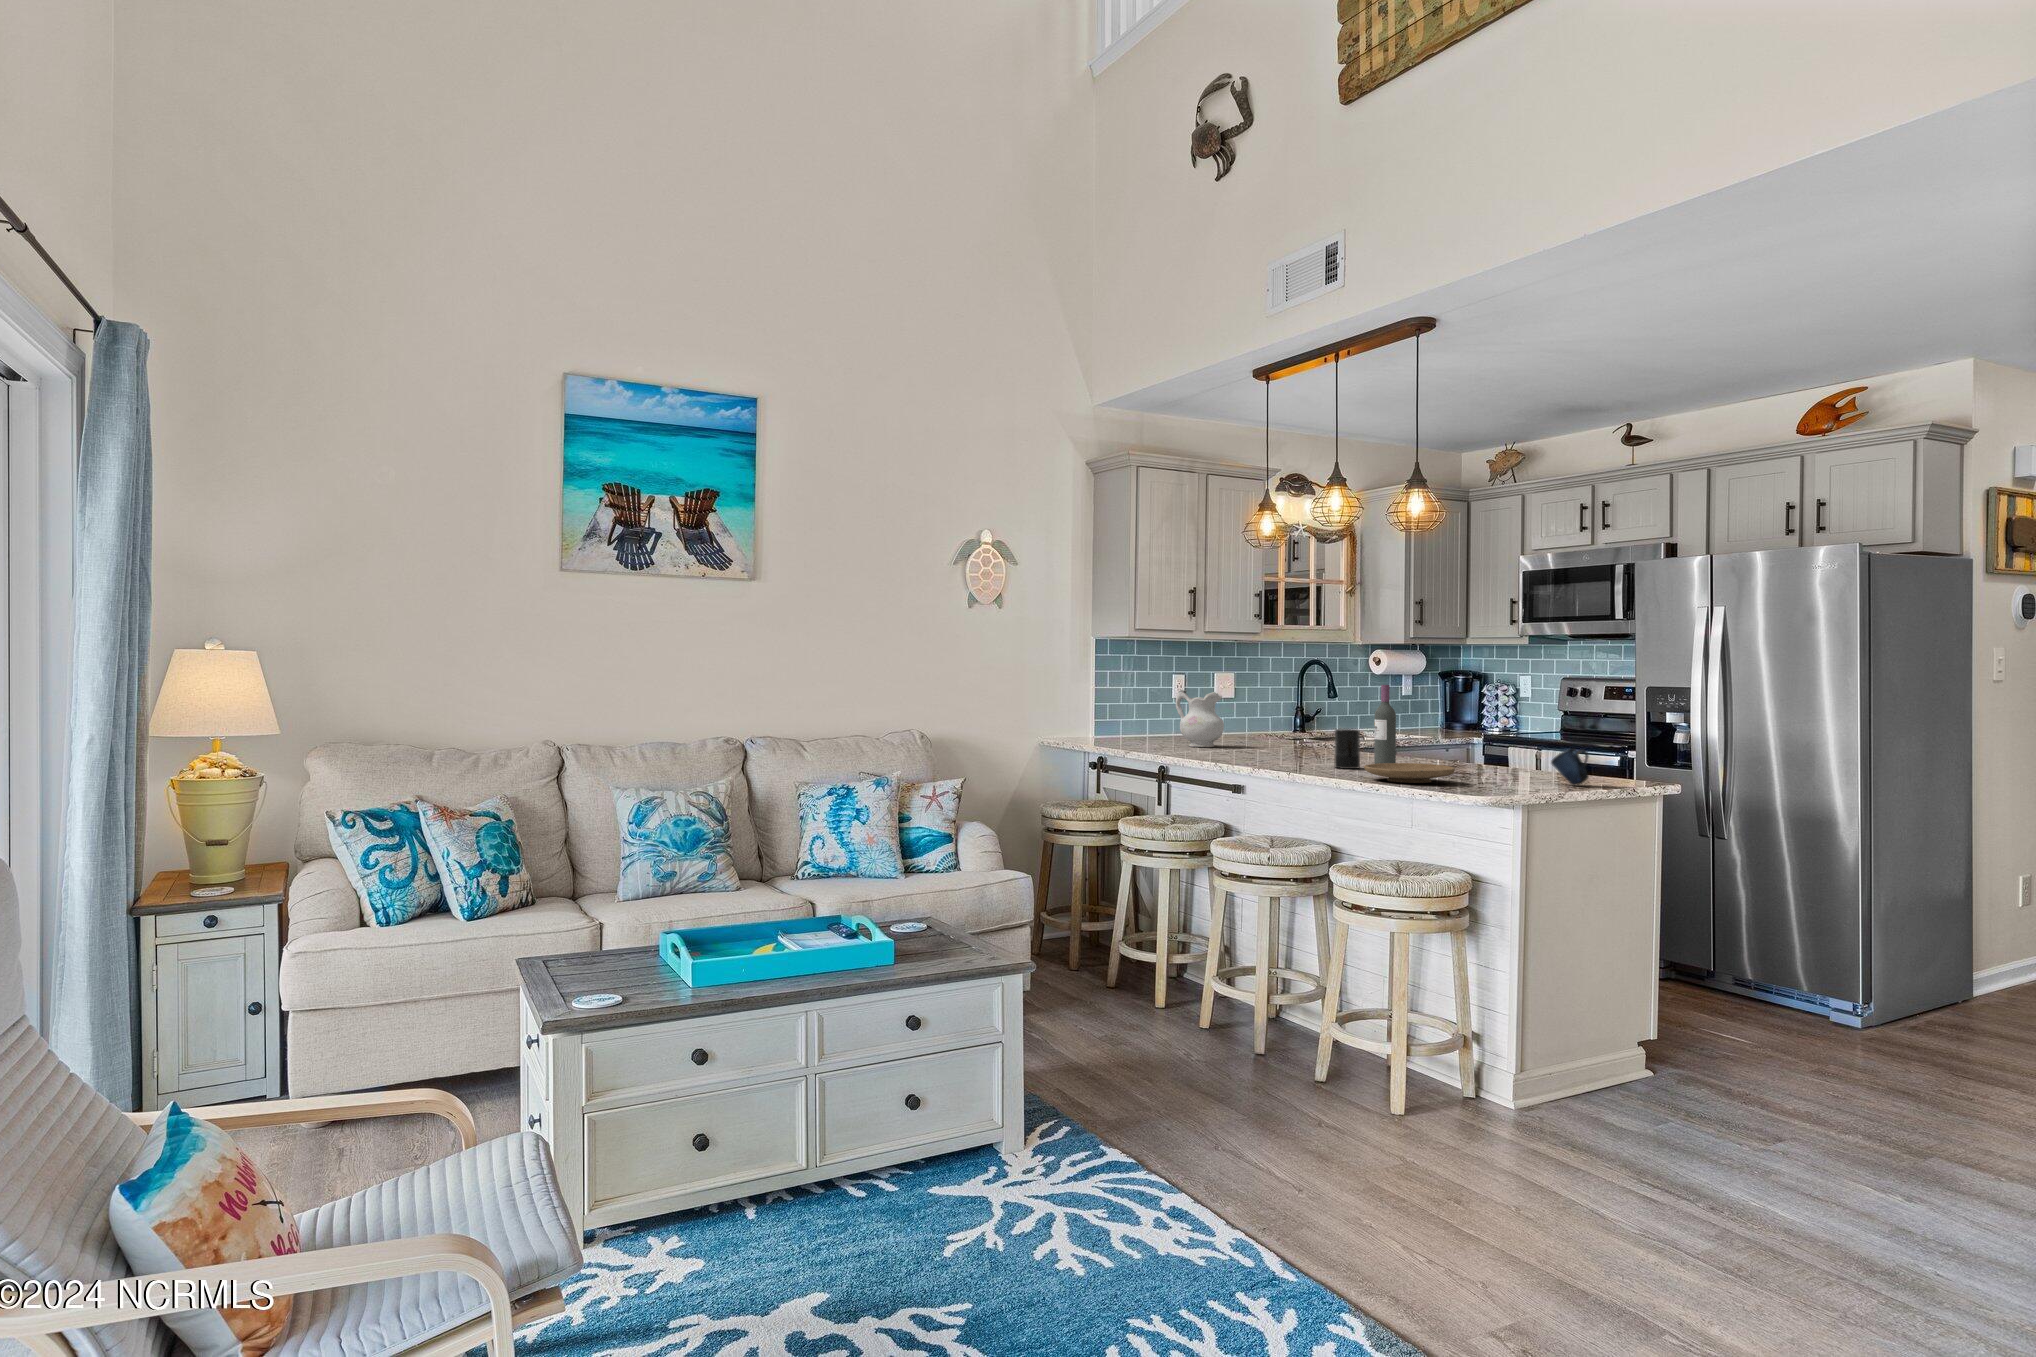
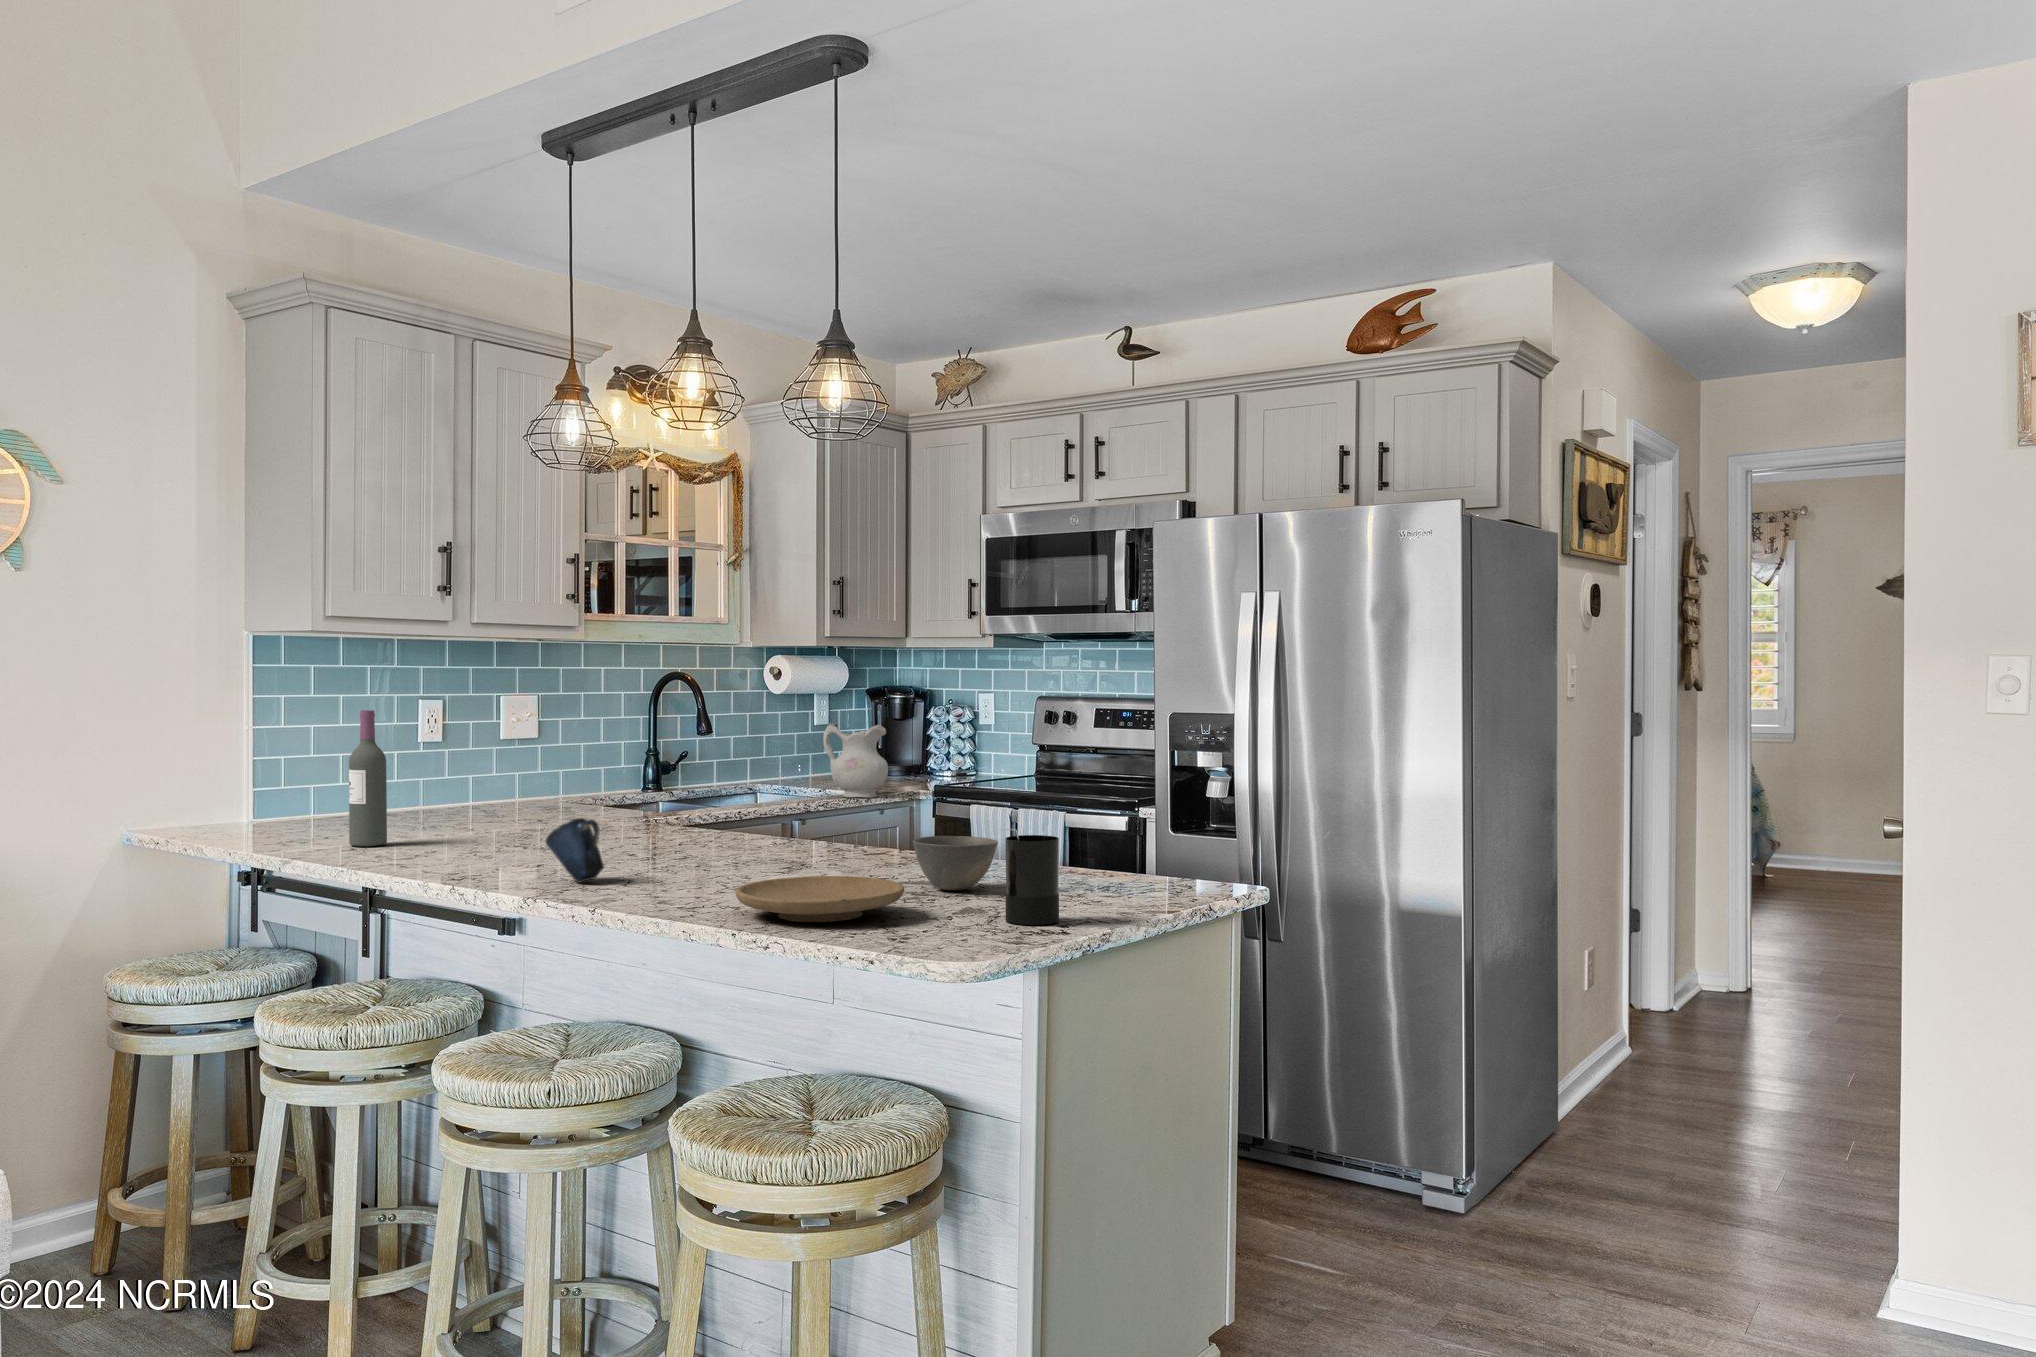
wine bottle: present [1374,685,1396,764] -> present [349,710,387,846]
ceramic pitcher: present [1176,690,1224,747] -> present [823,723,888,798]
candle: present [1335,729,1360,769] -> present [1000,829,1059,925]
bowl: none [1462,748,1512,777] -> present [913,836,998,890]
mug: present [1551,748,1589,785] -> present [546,818,604,883]

